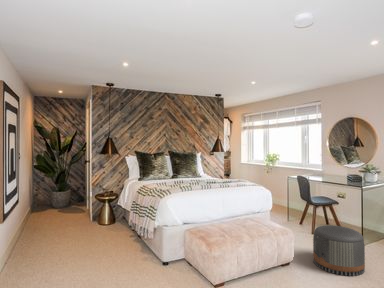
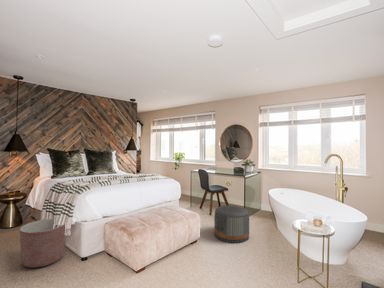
planter: none [113,220,150,263] -> present [20,219,66,268]

